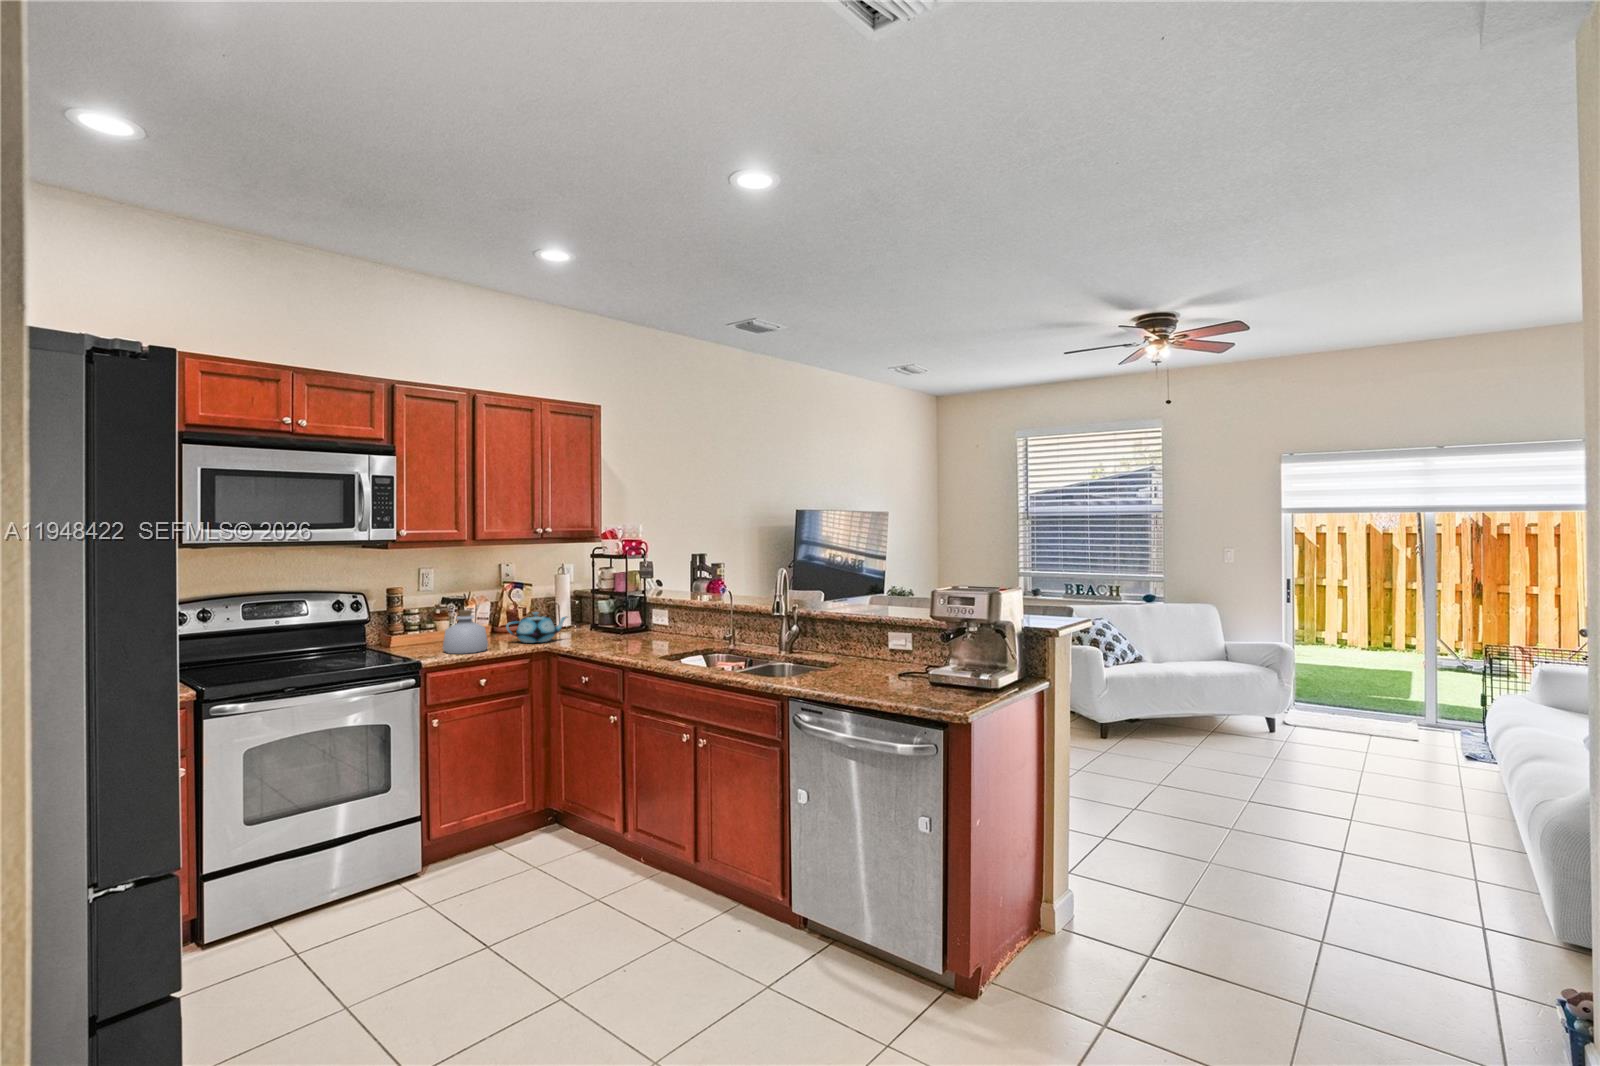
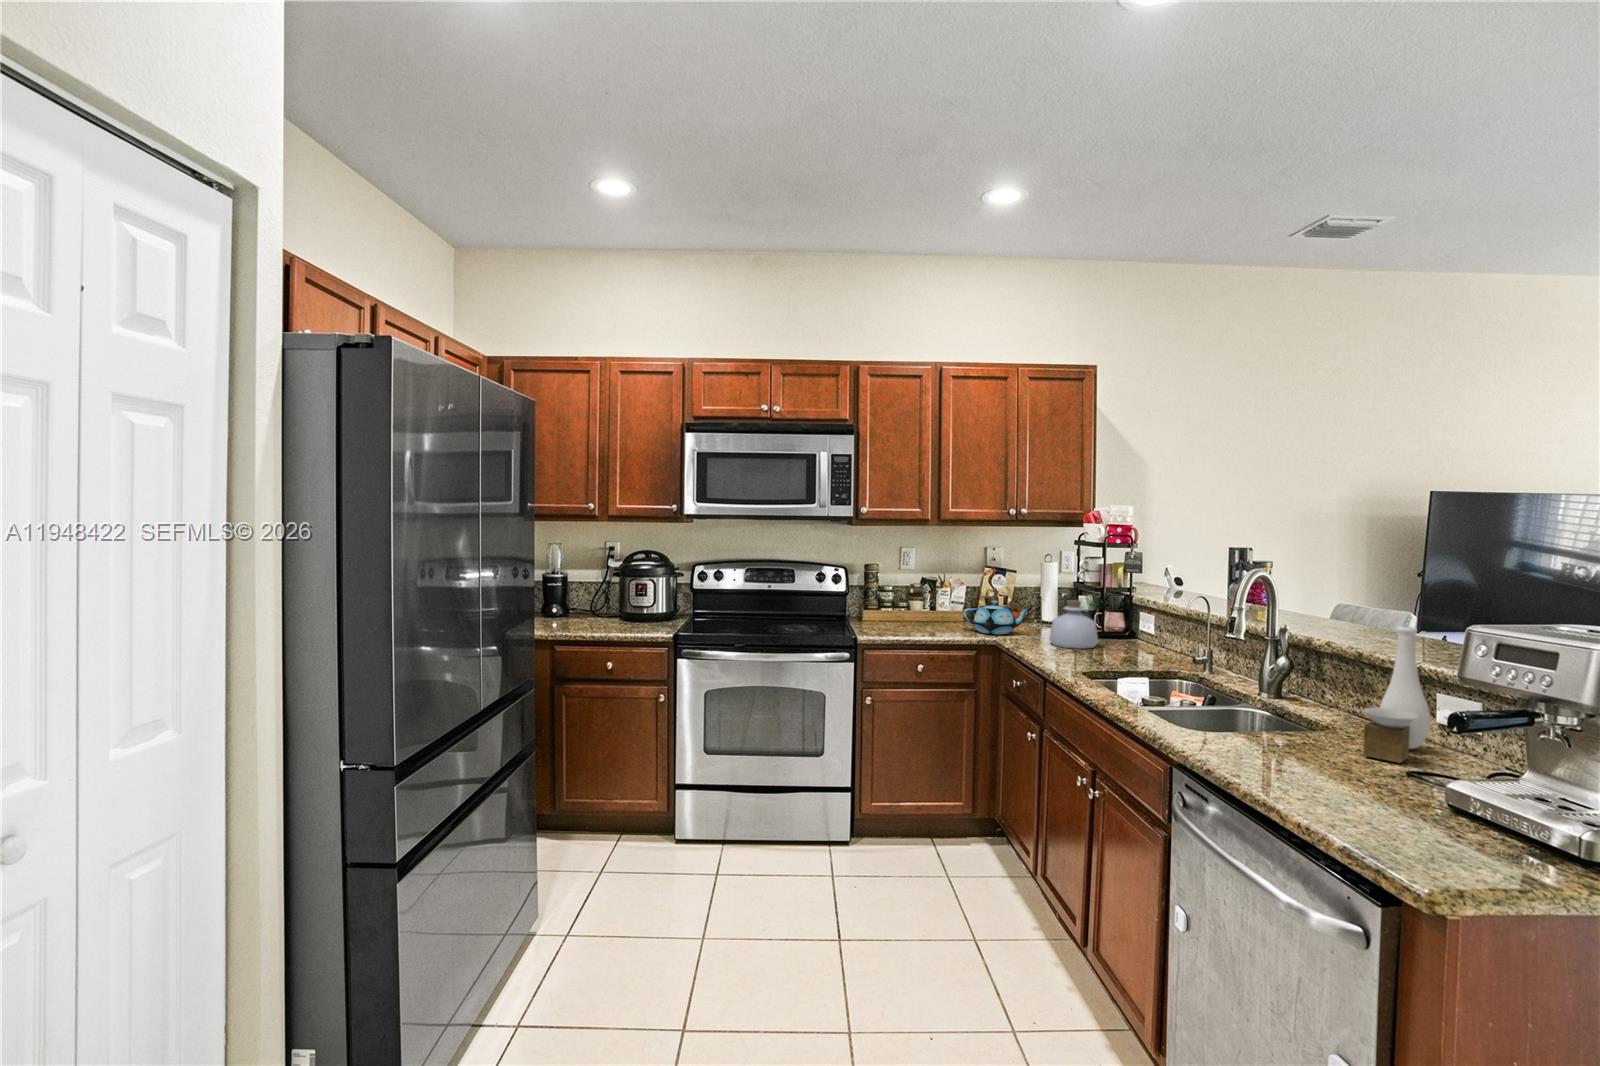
vase: none [869,595,898,673] -> present [1363,626,1430,763]
bottle: present [443,610,488,654] -> present [1049,600,1098,649]

